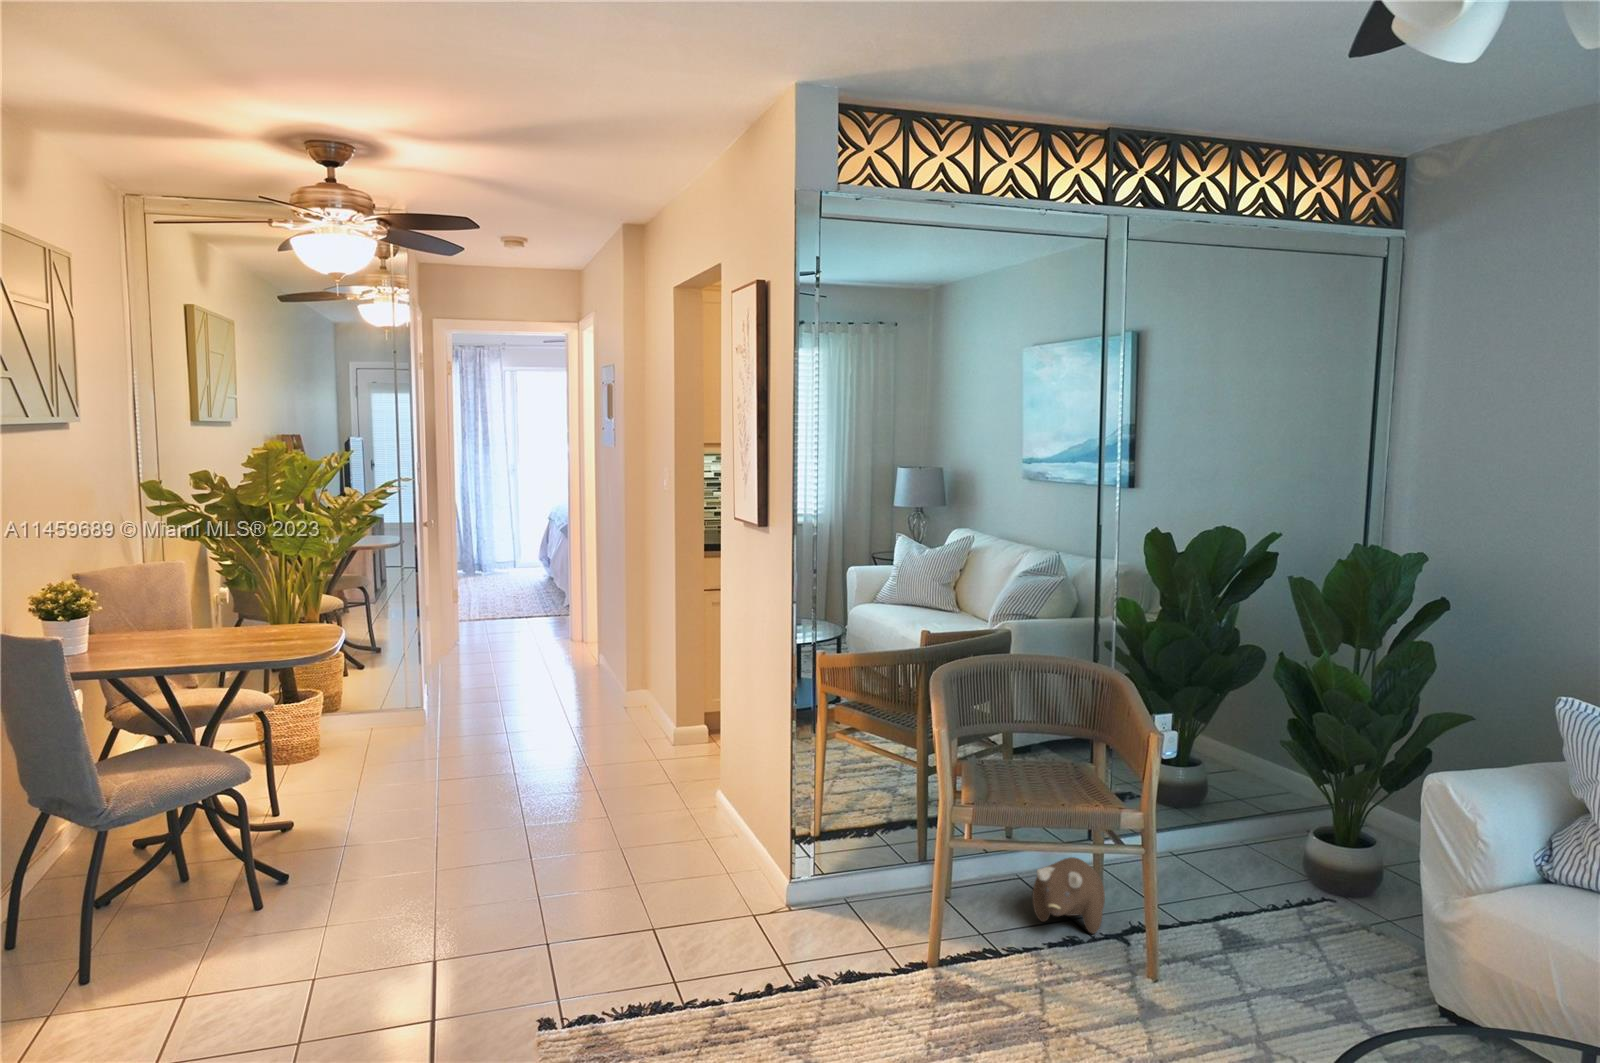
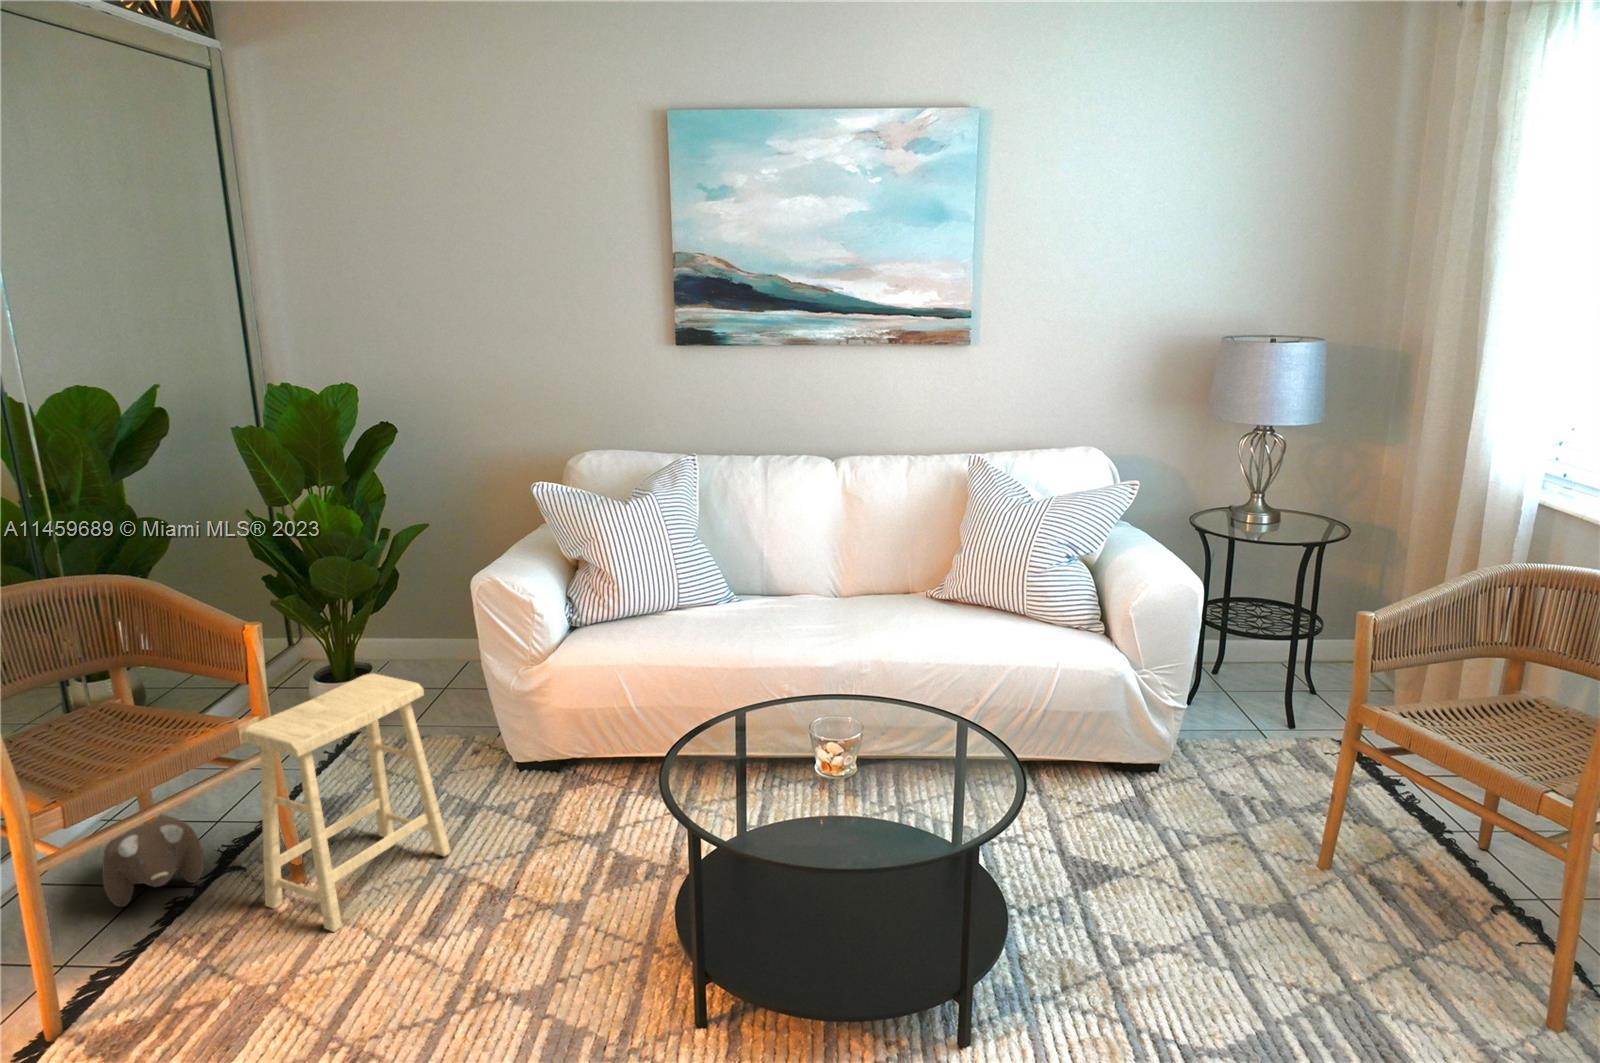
footstool: none [1112,813,1283,1035] -> present [241,673,450,932]

